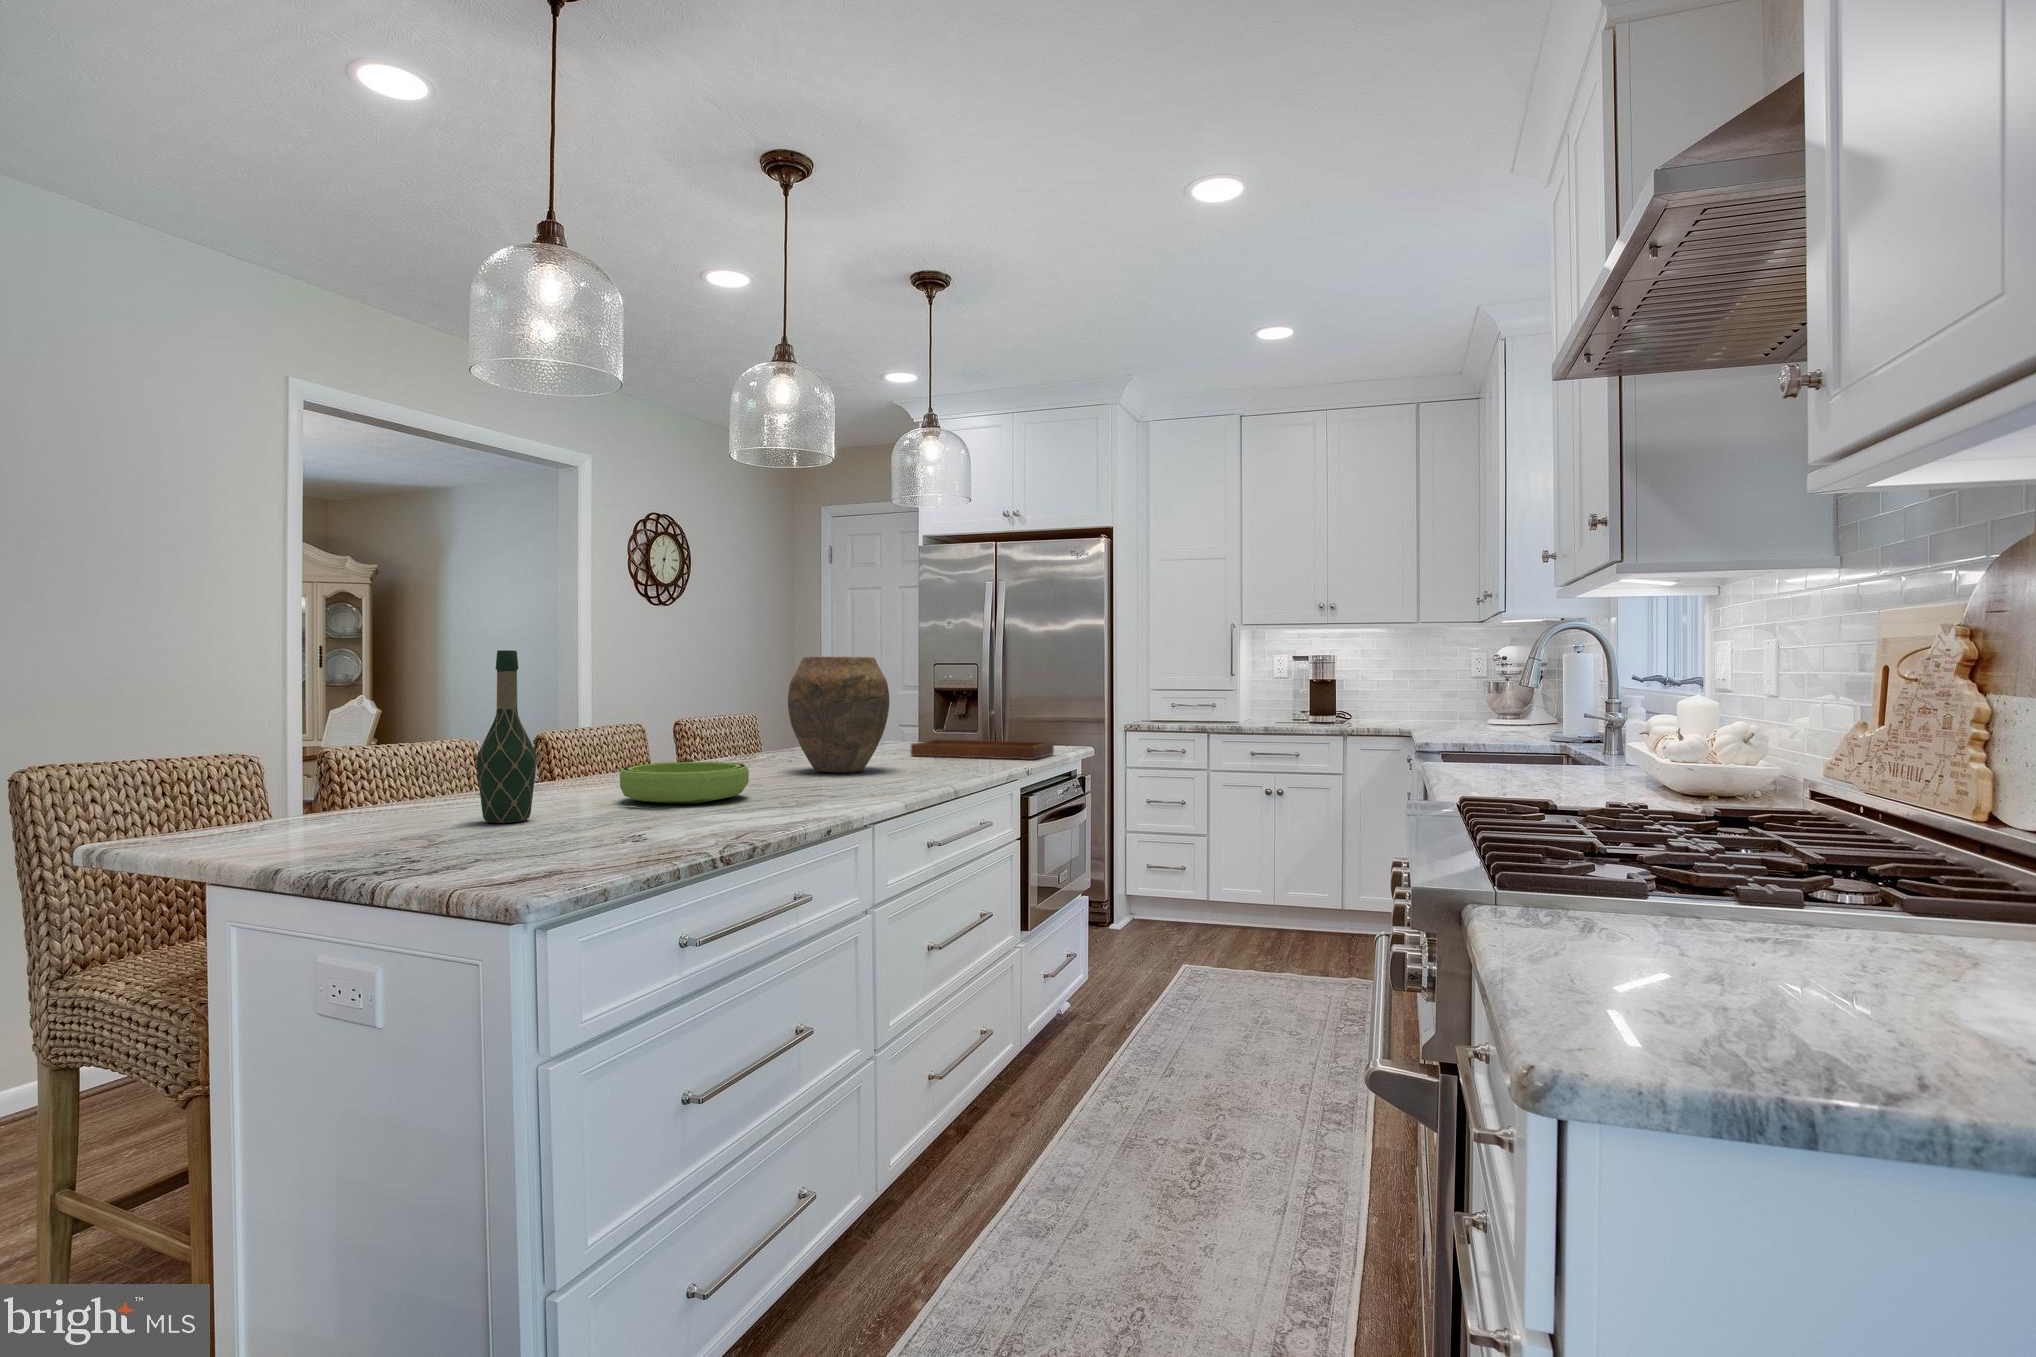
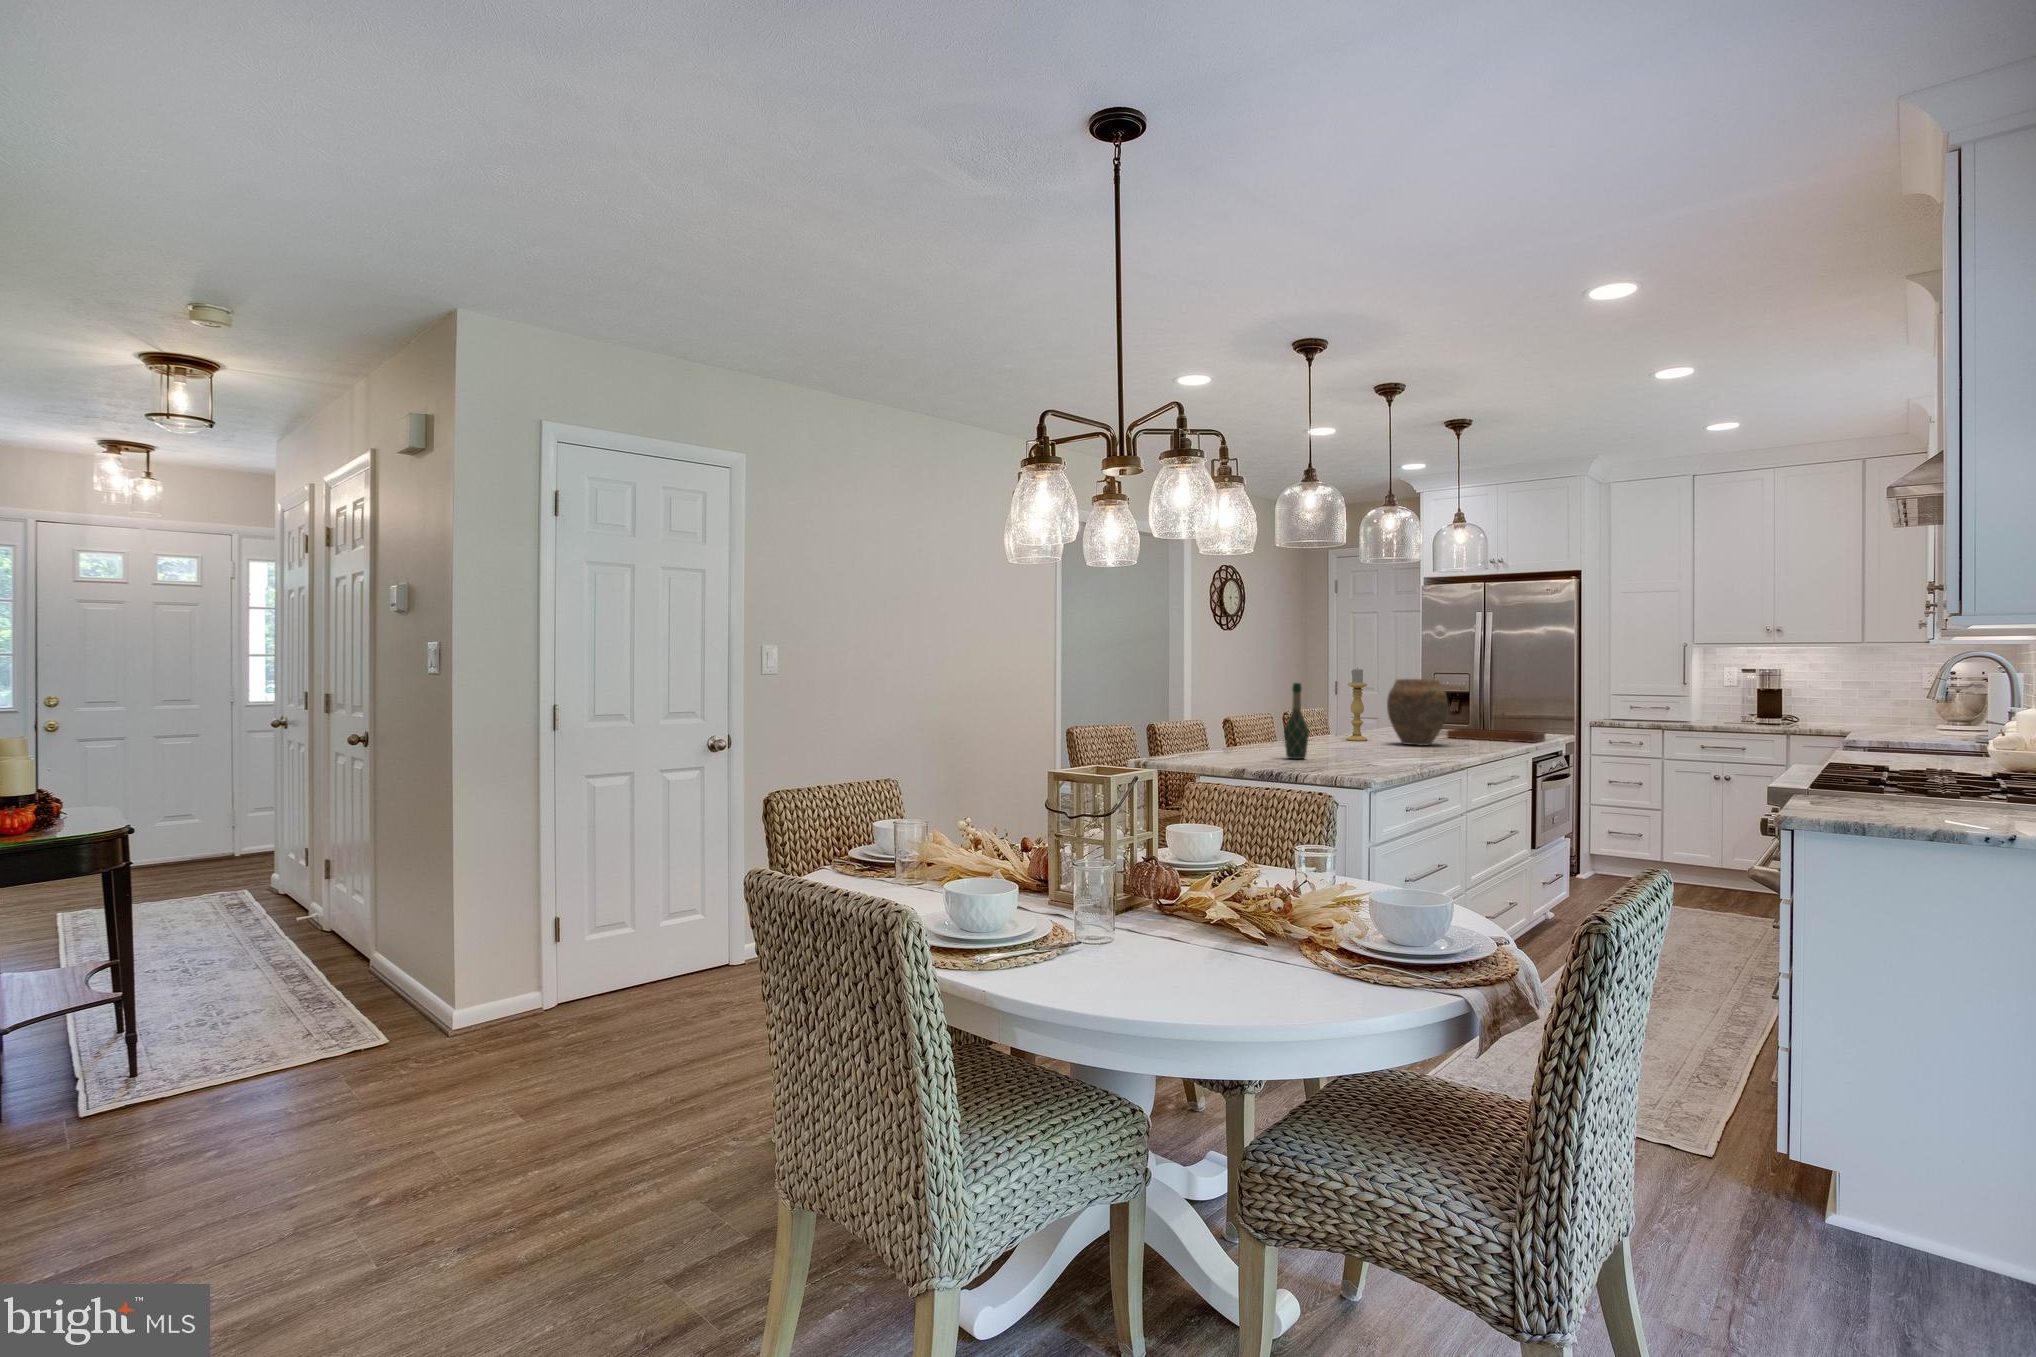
candle holder: none [731,638,767,767] -> present [1346,668,1367,741]
bowl: present [620,762,749,804] -> none [1329,736,1392,756]

